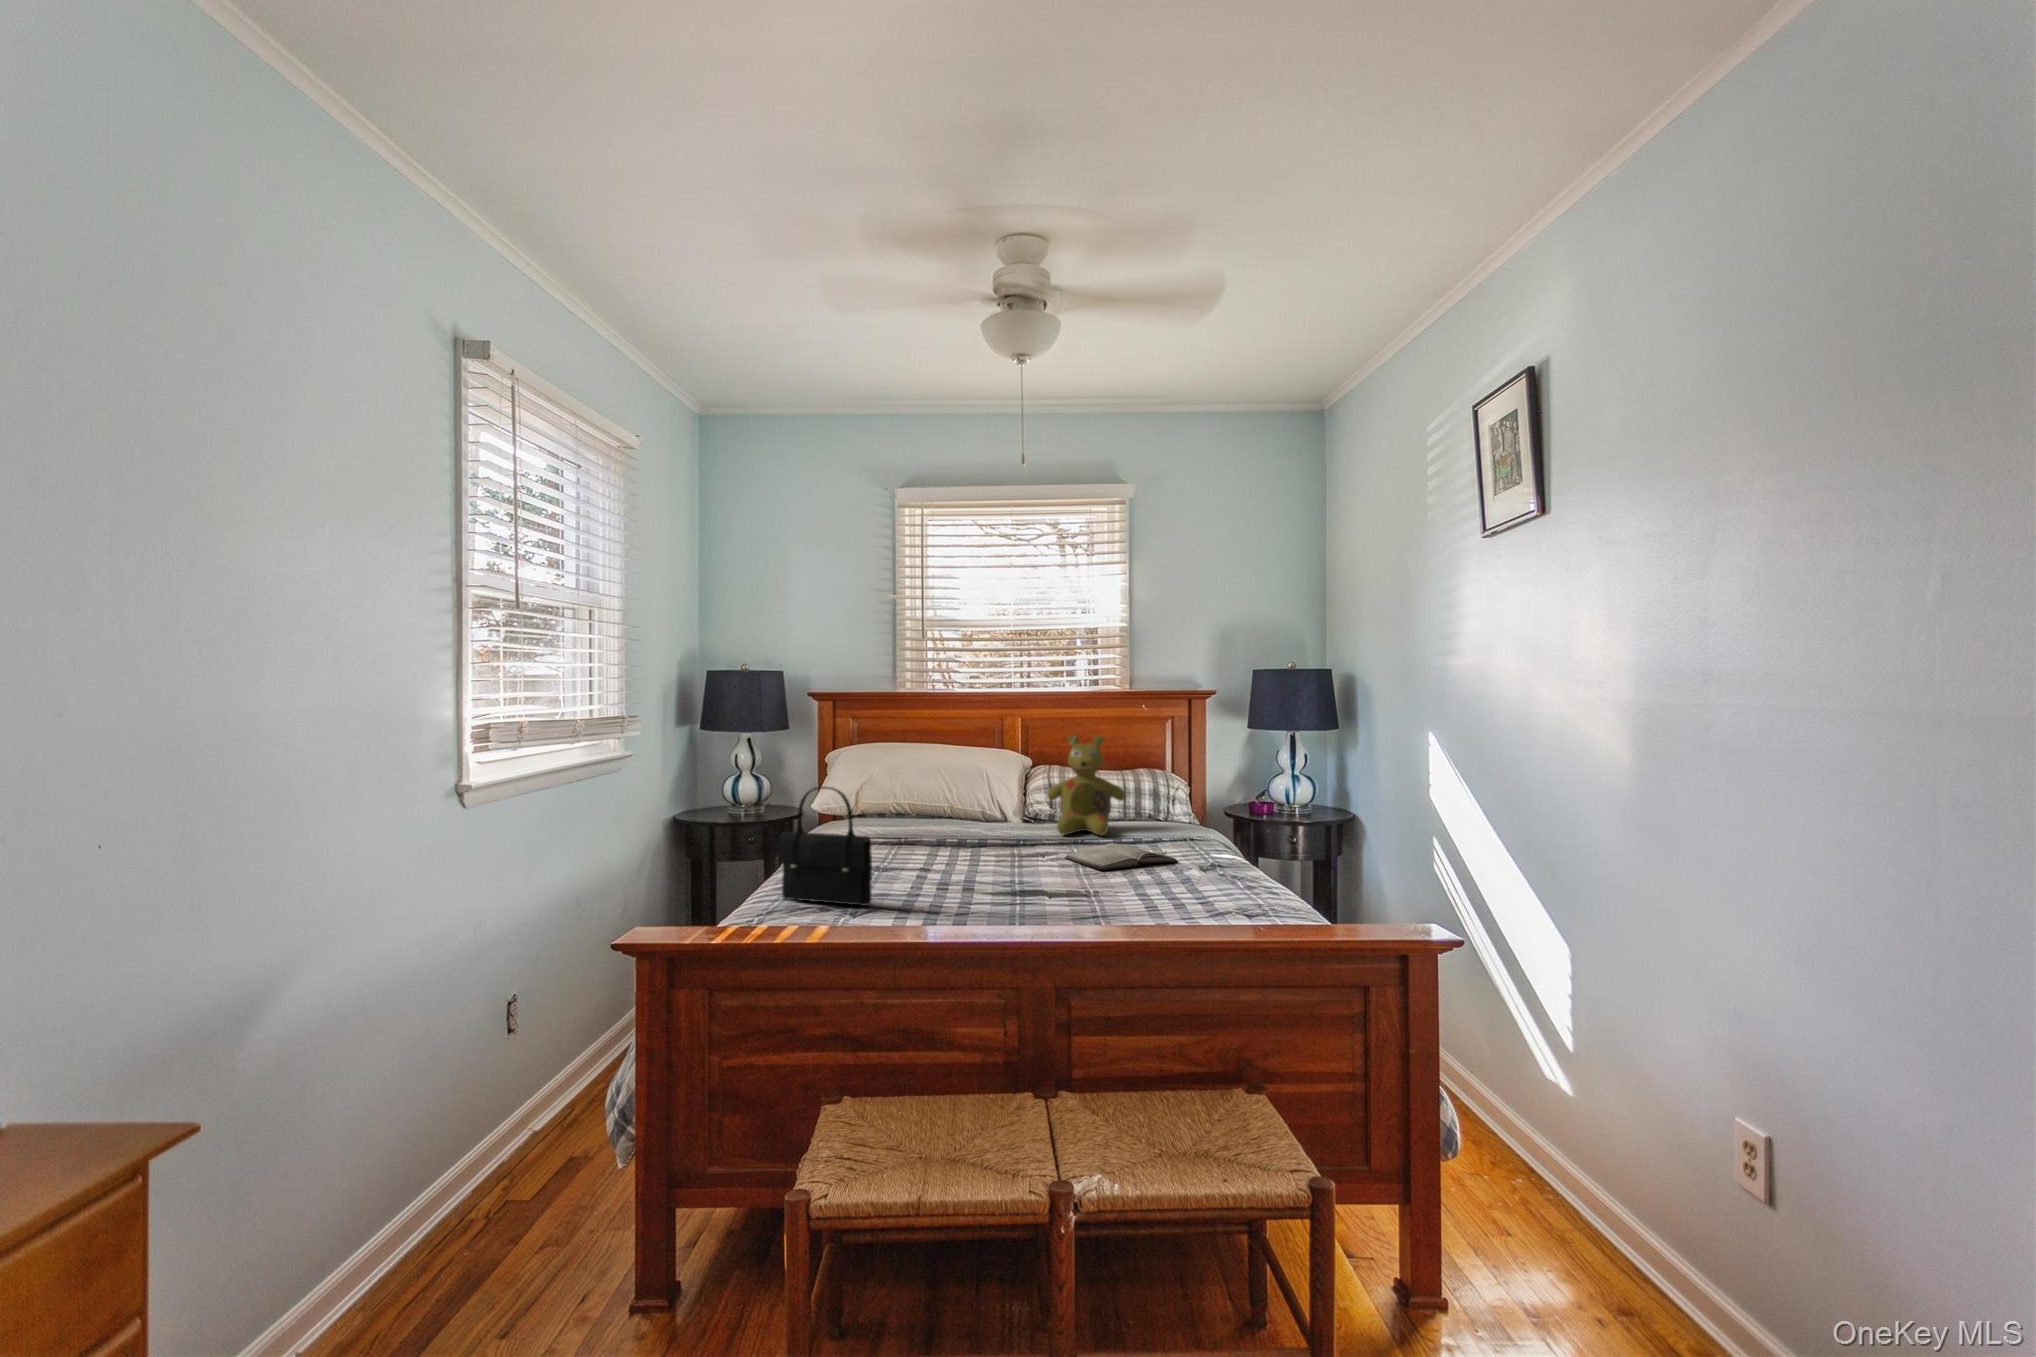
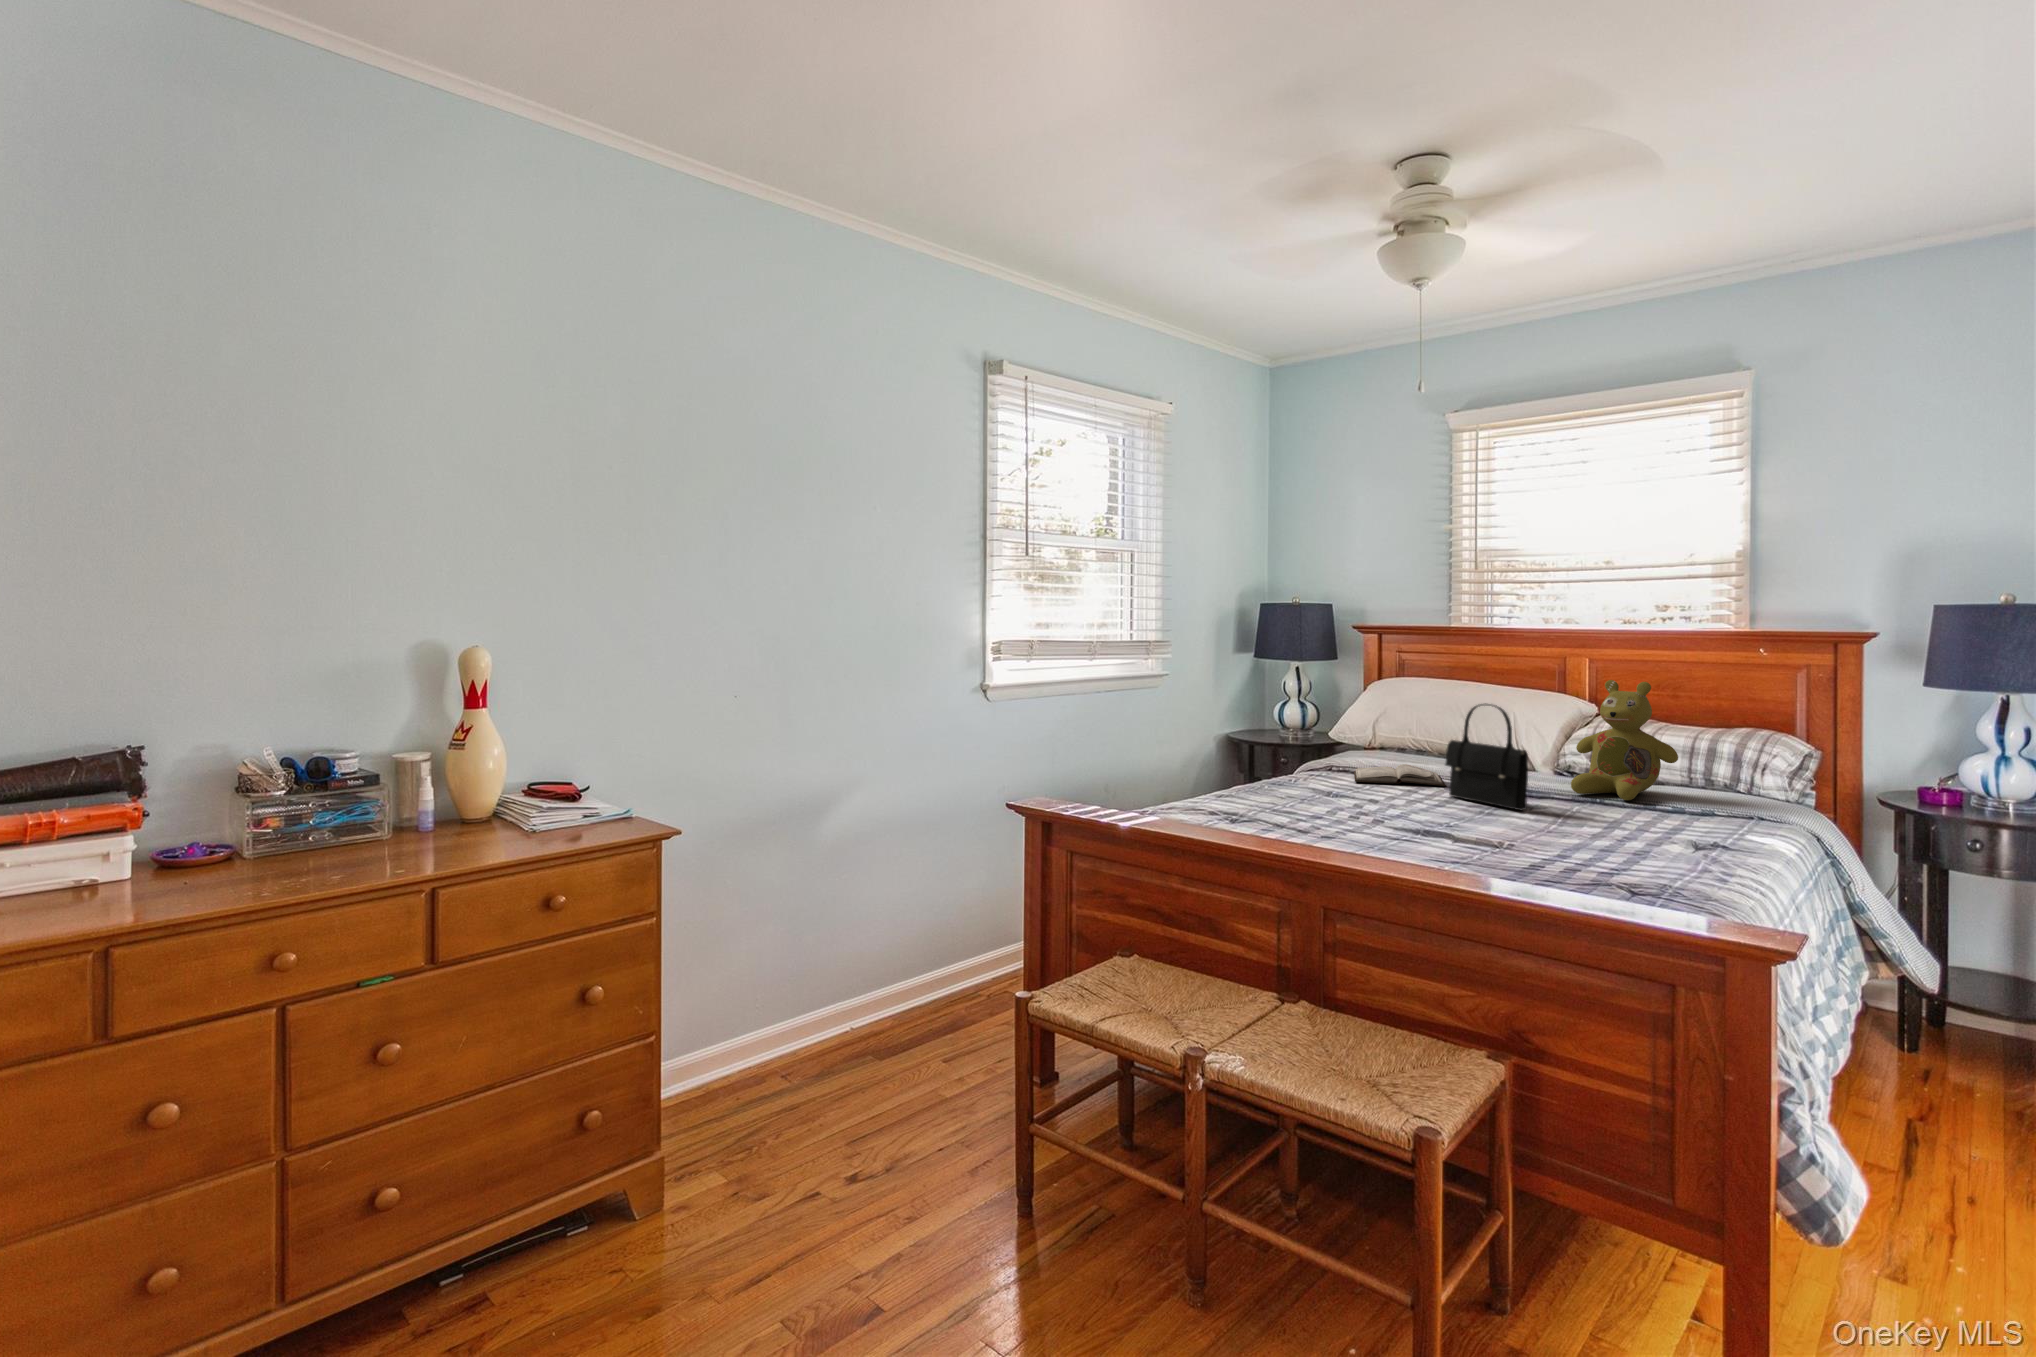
handbag: present [778,787,872,906] -> present [1445,703,1528,810]
diary: present [1065,843,1178,870] -> present [1354,764,1446,786]

